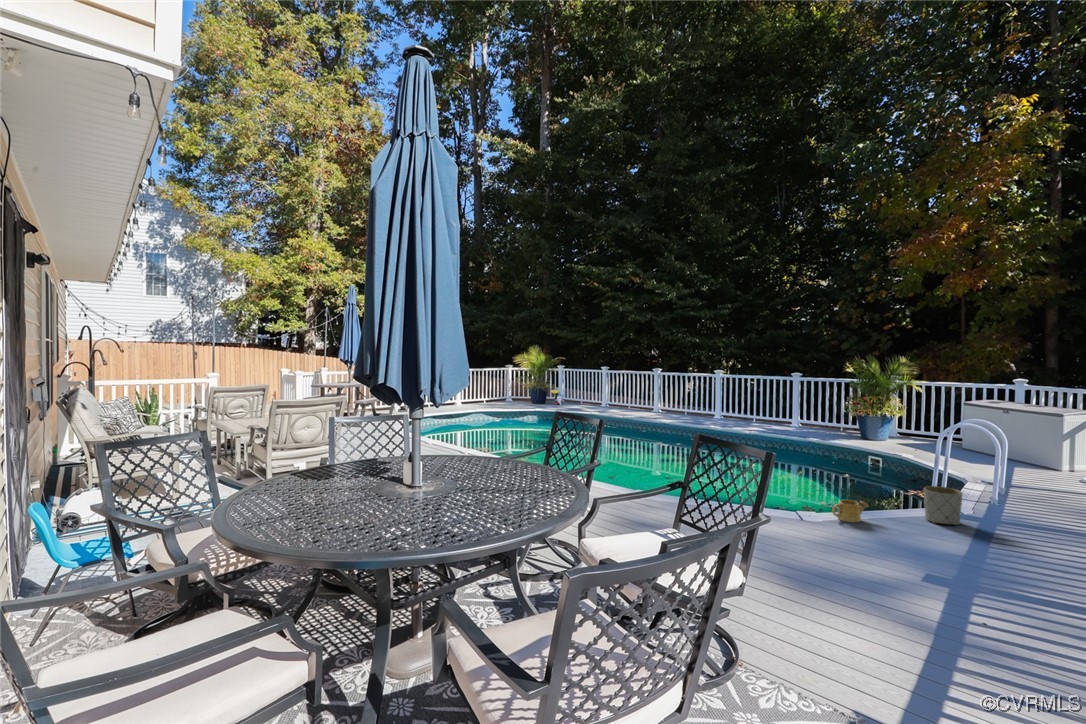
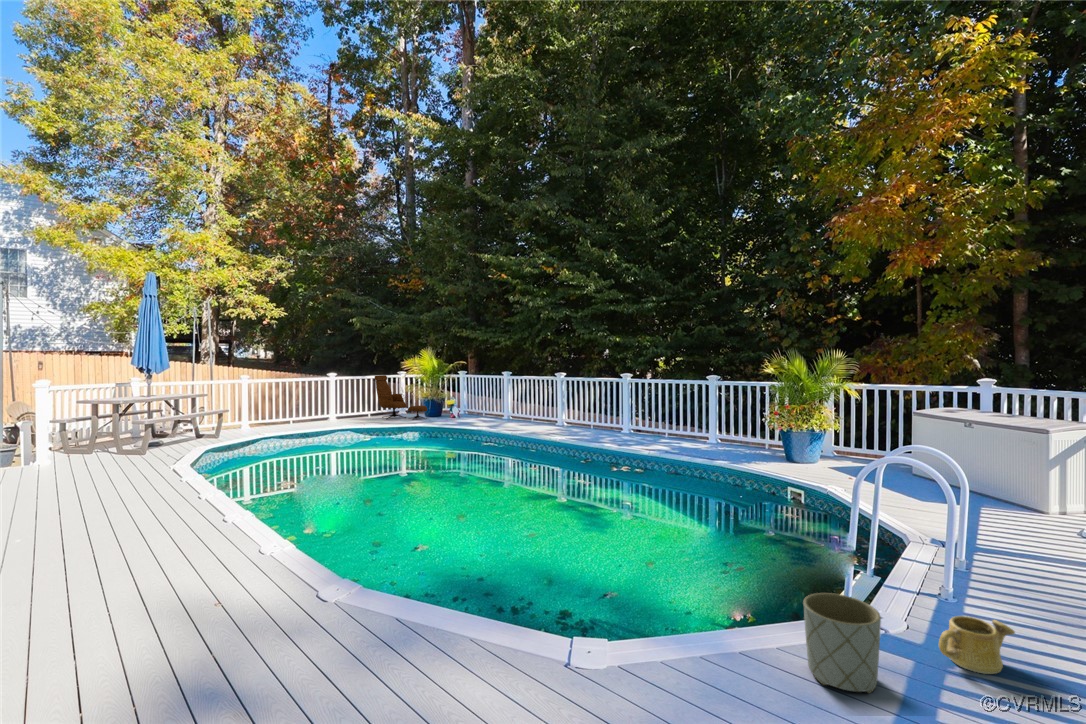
lounge chair: none [489,368,534,407] -> present [375,375,427,419]
watering can: present [832,500,868,522] -> present [939,616,1015,674]

